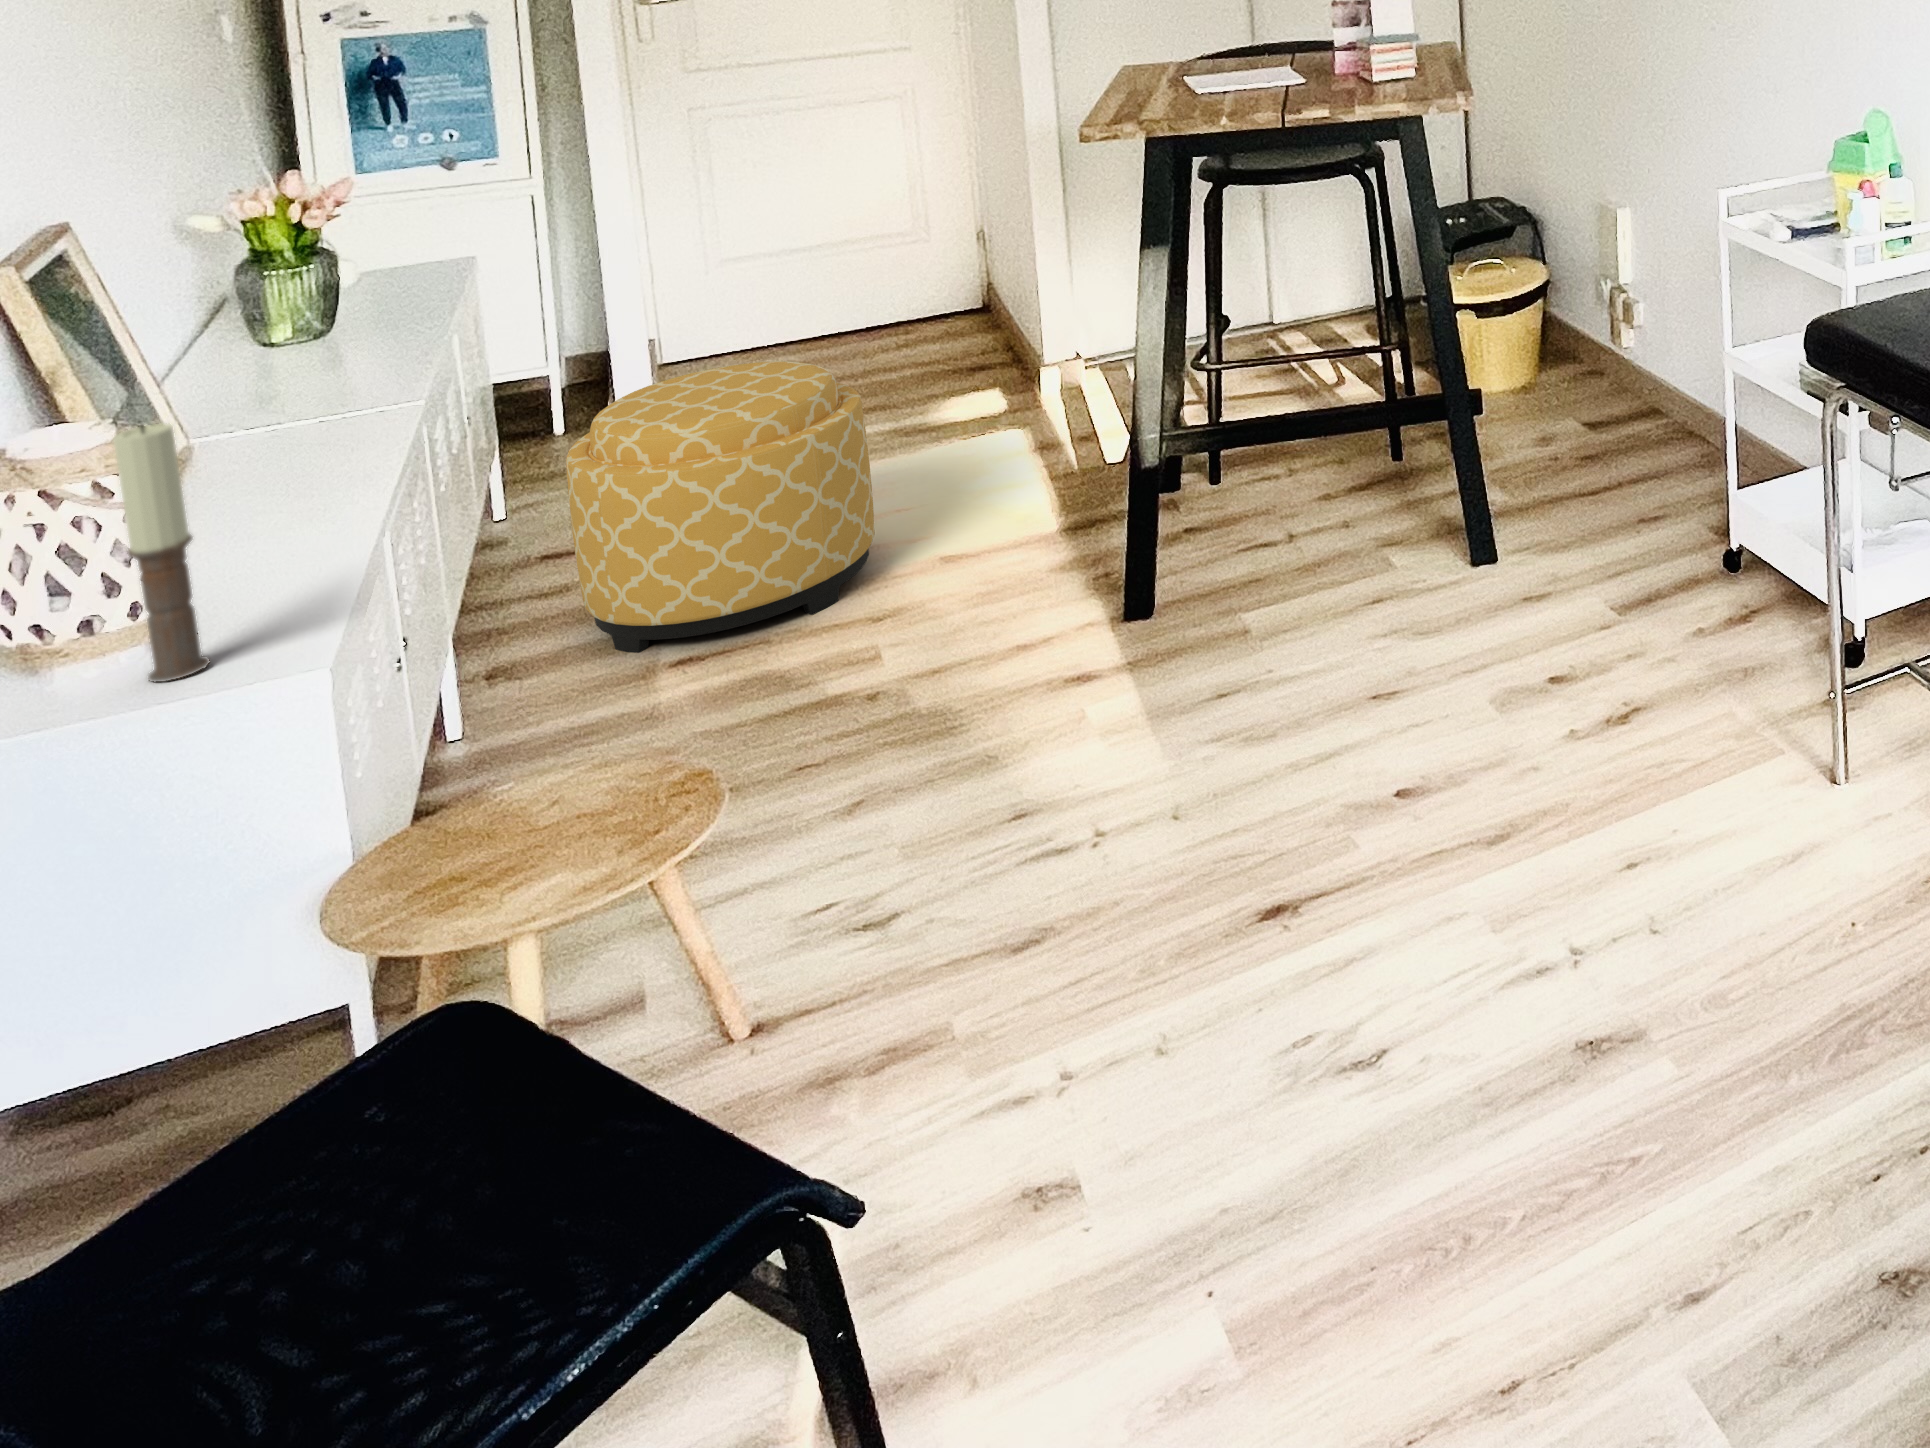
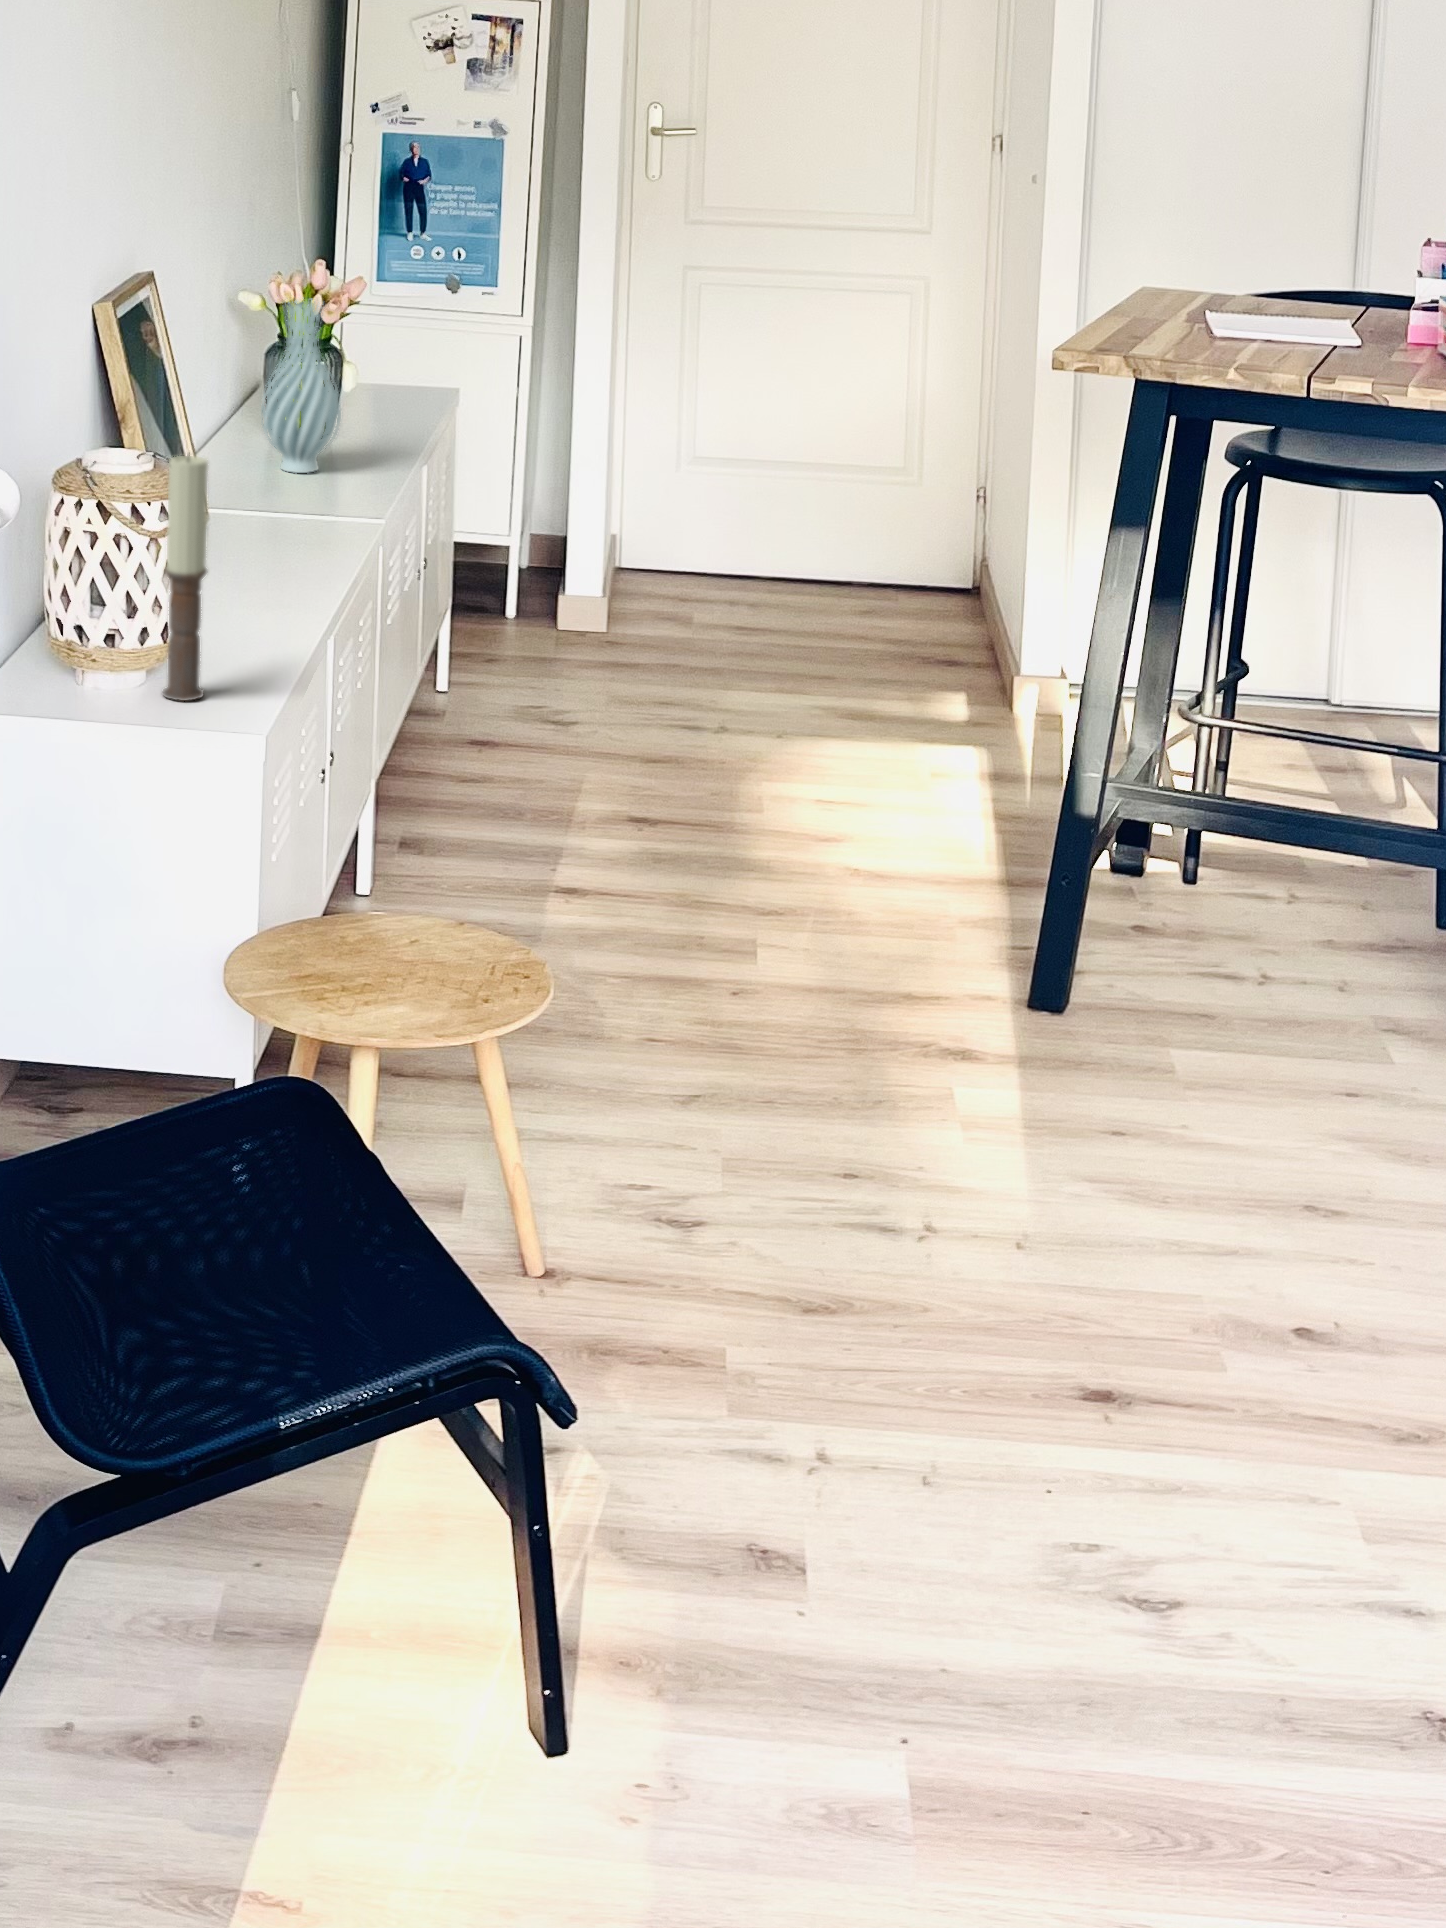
vase: none [235,213,343,384] -> present [261,299,341,473]
ottoman: present [566,361,875,653] -> none [496,569,787,888]

